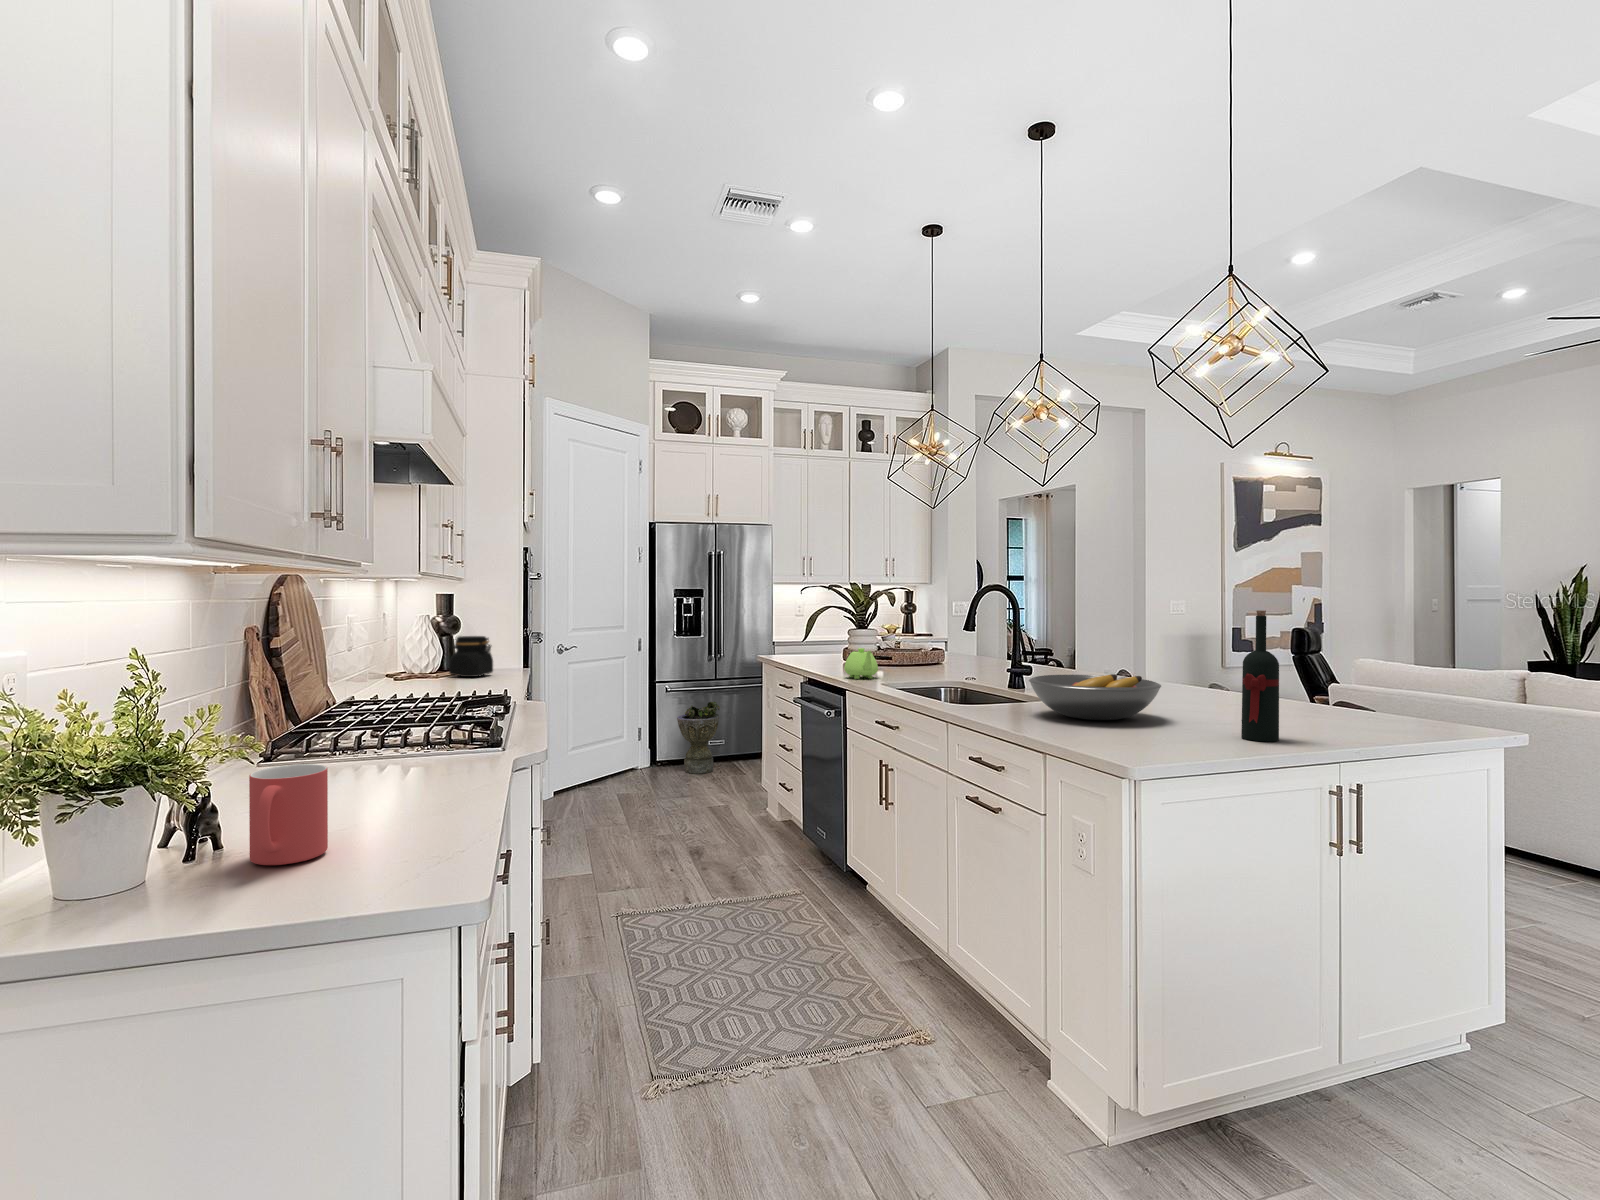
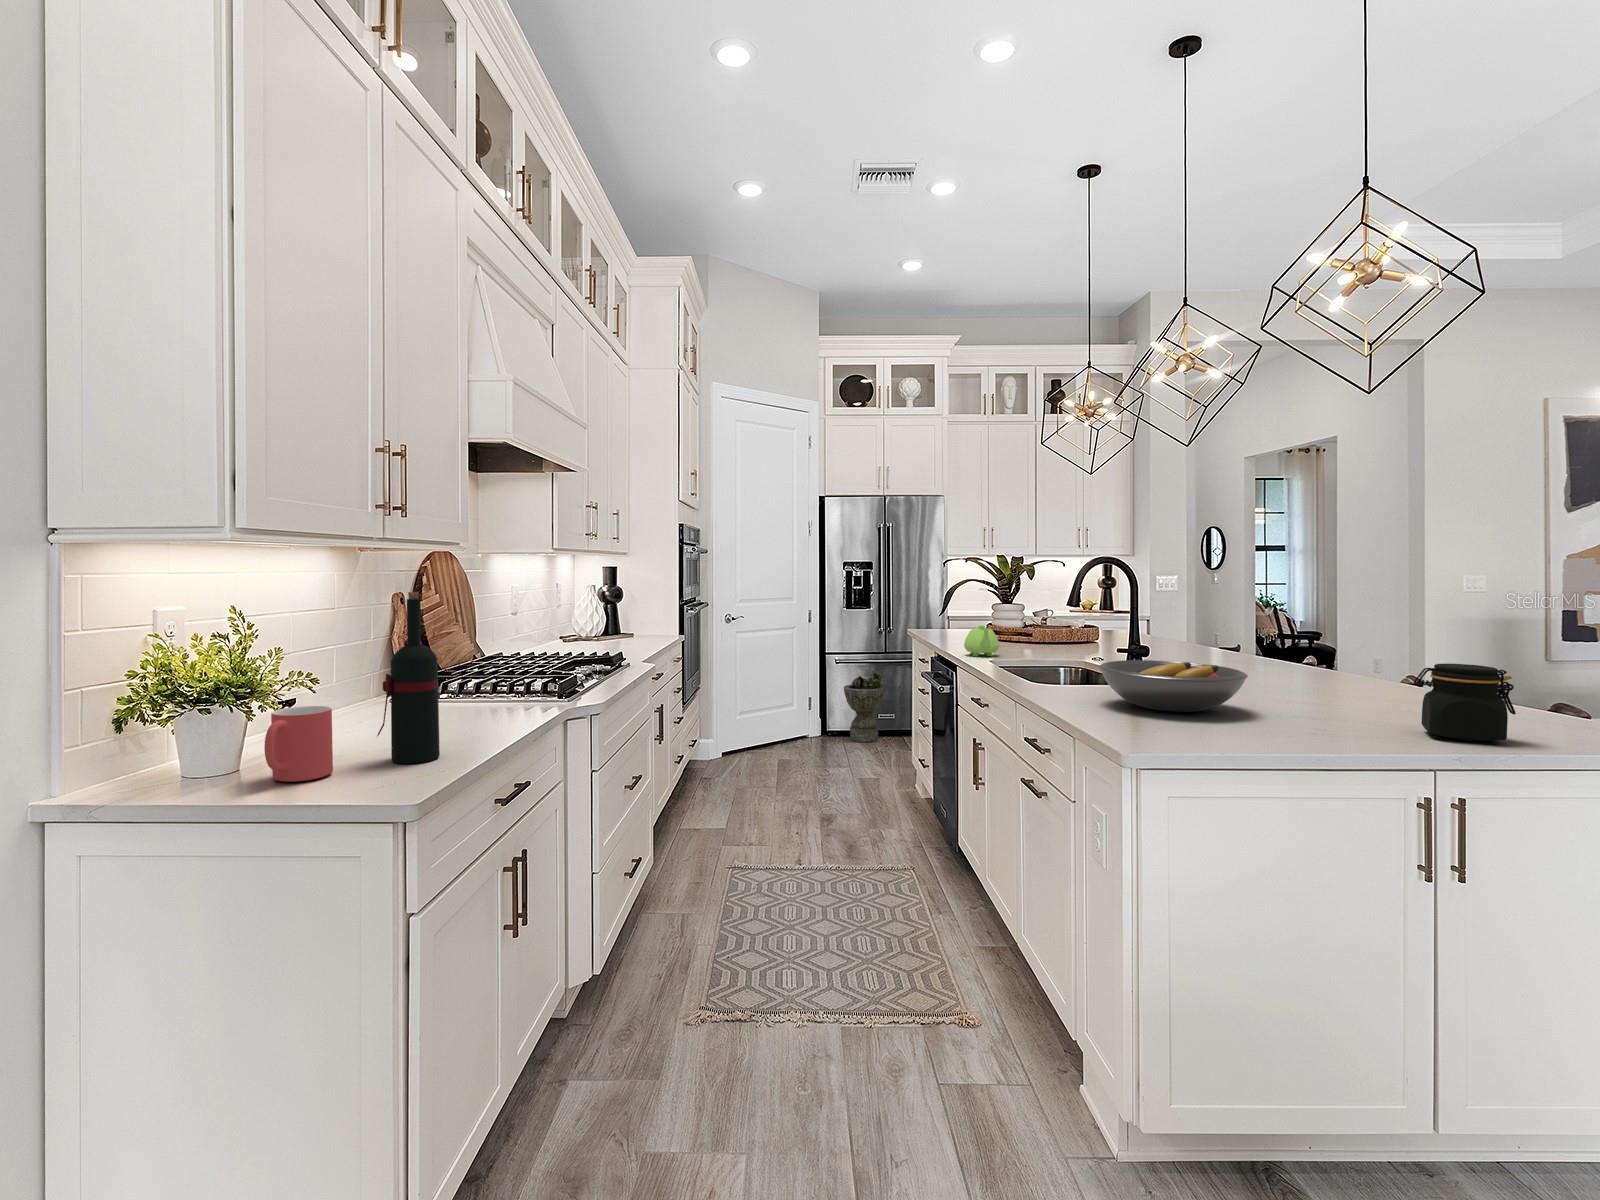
wine bottle: present [1241,610,1279,741] -> present [377,592,440,763]
jar: present [449,636,493,677] -> present [1414,664,1516,741]

